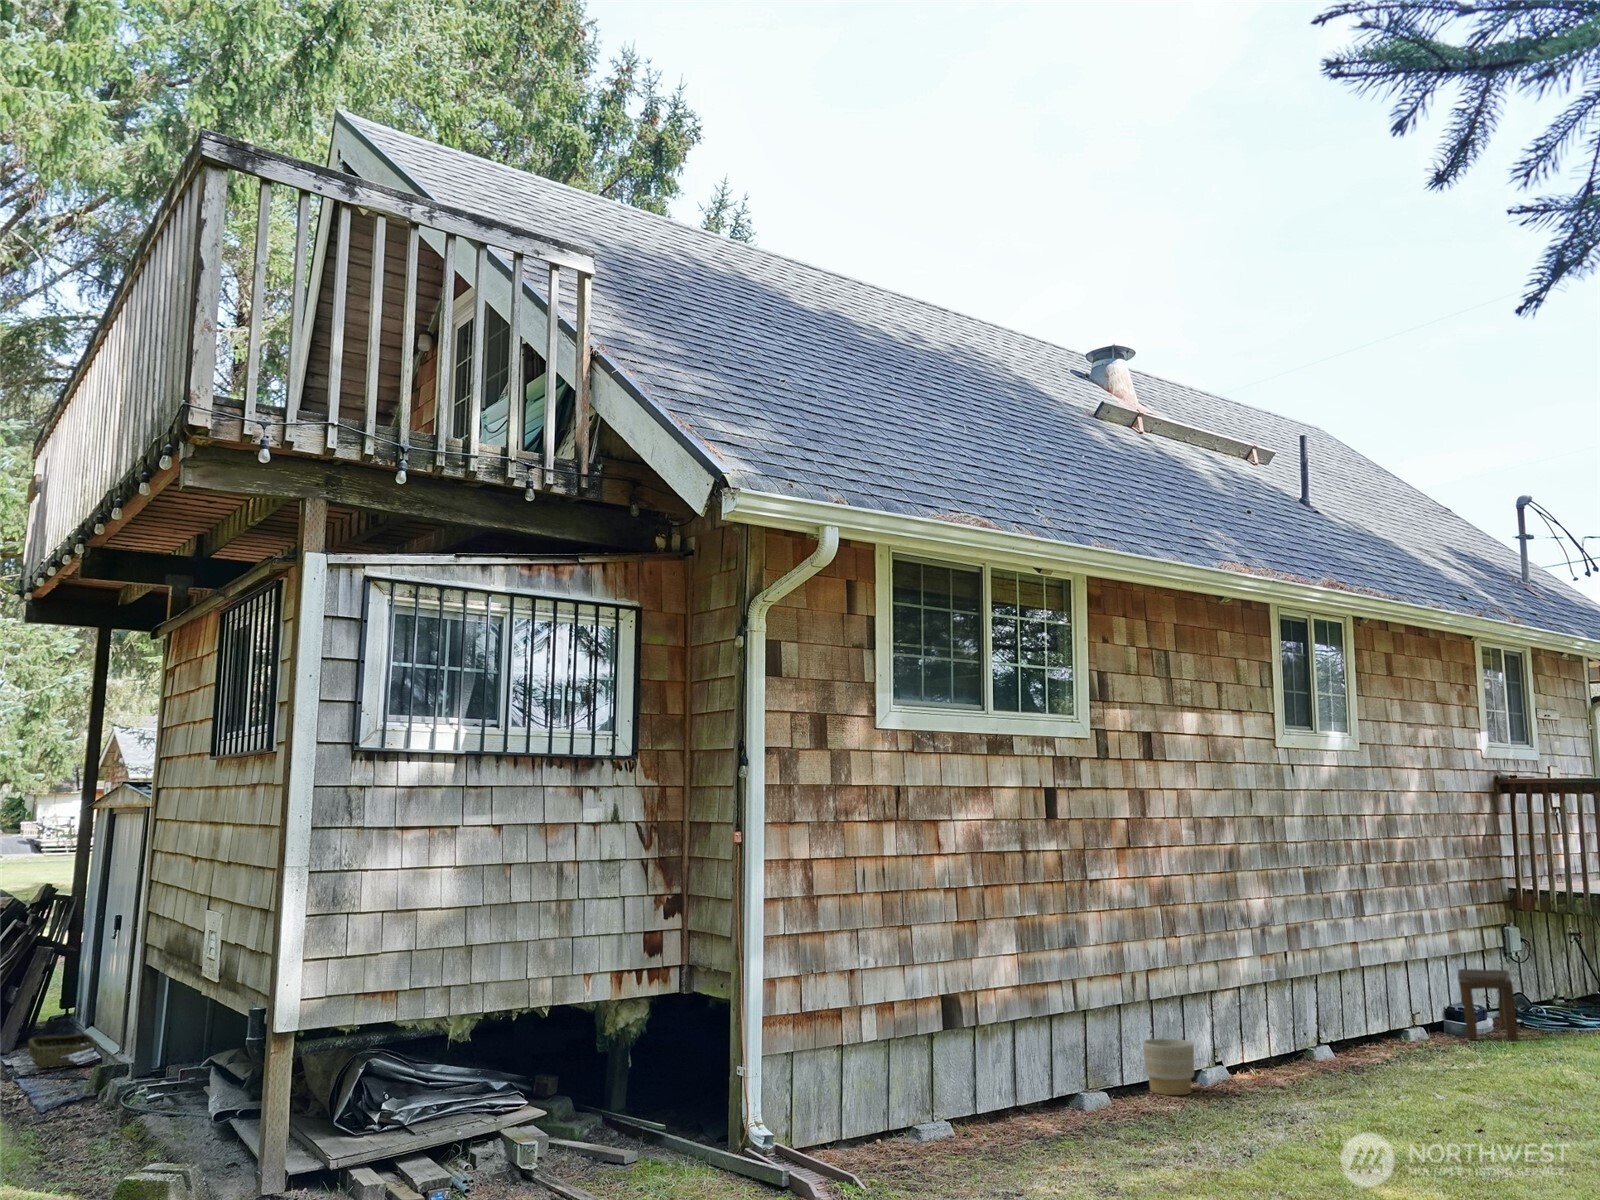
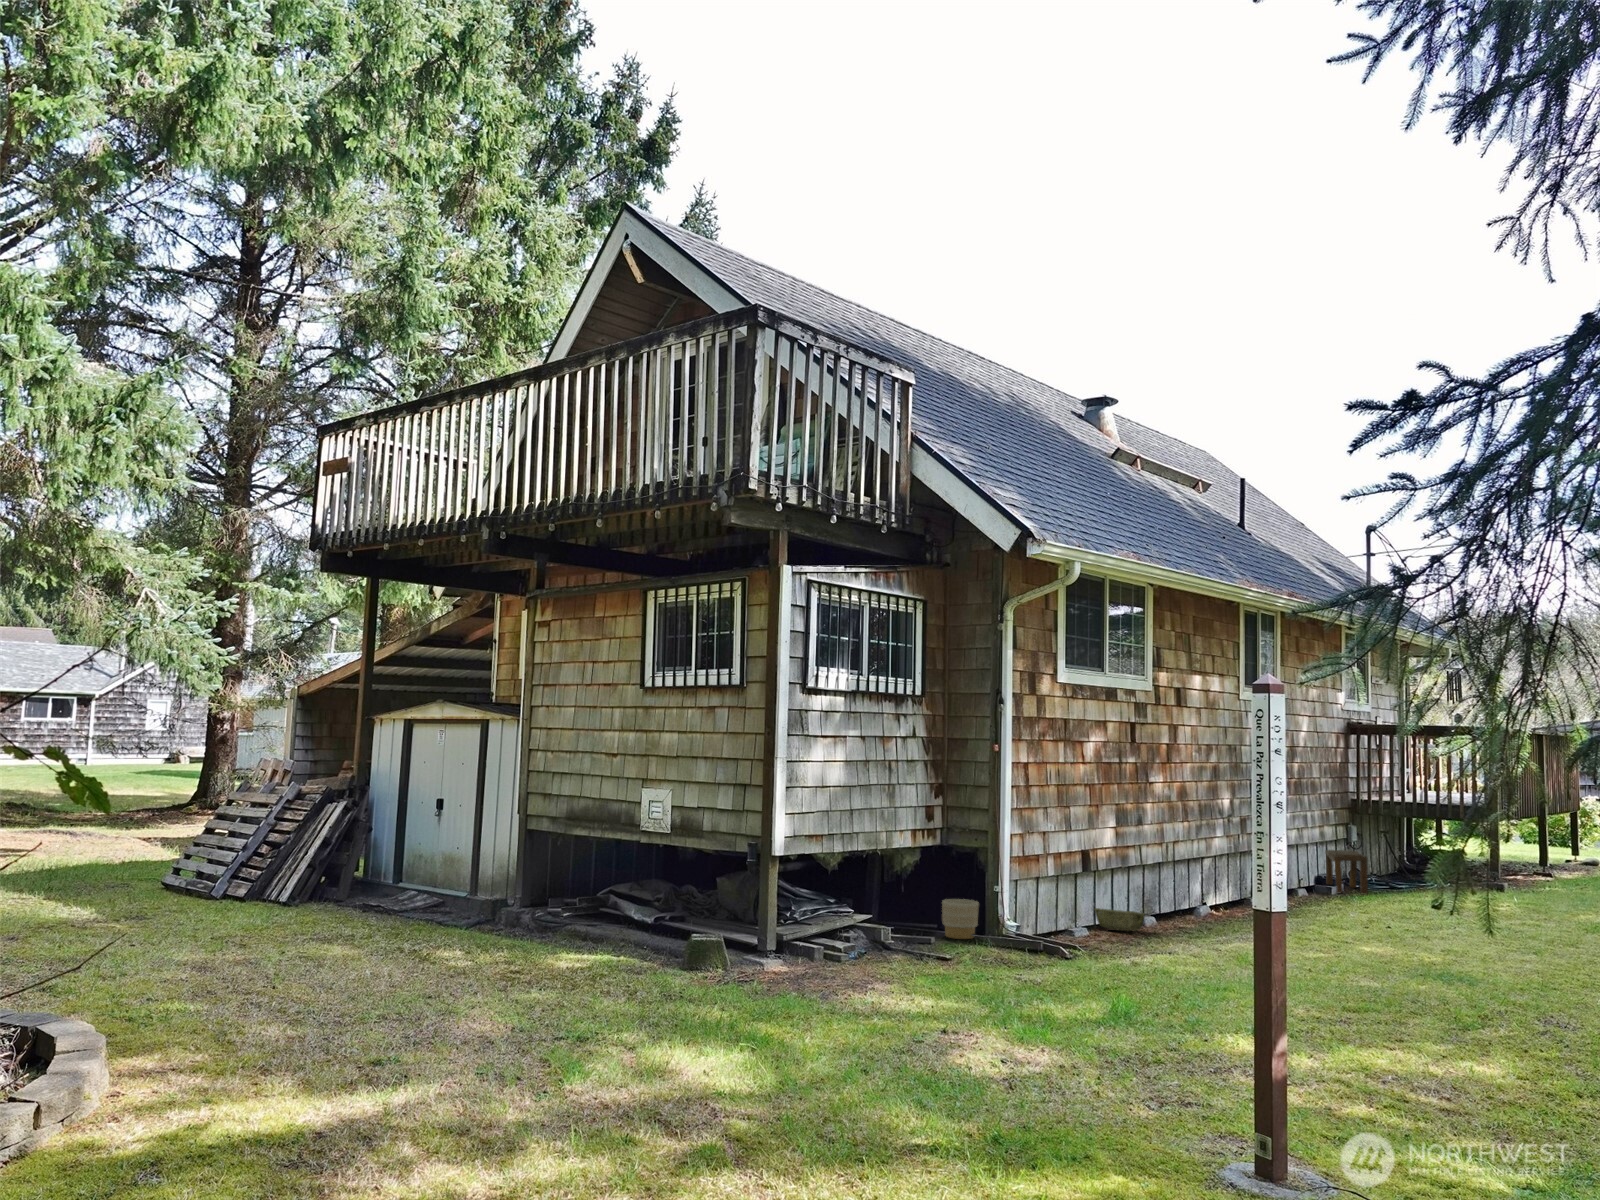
woven basket: present [29,1034,95,1068] -> present [1095,908,1145,931]
planter: present [1143,1038,1194,1095] -> present [942,899,979,939]

